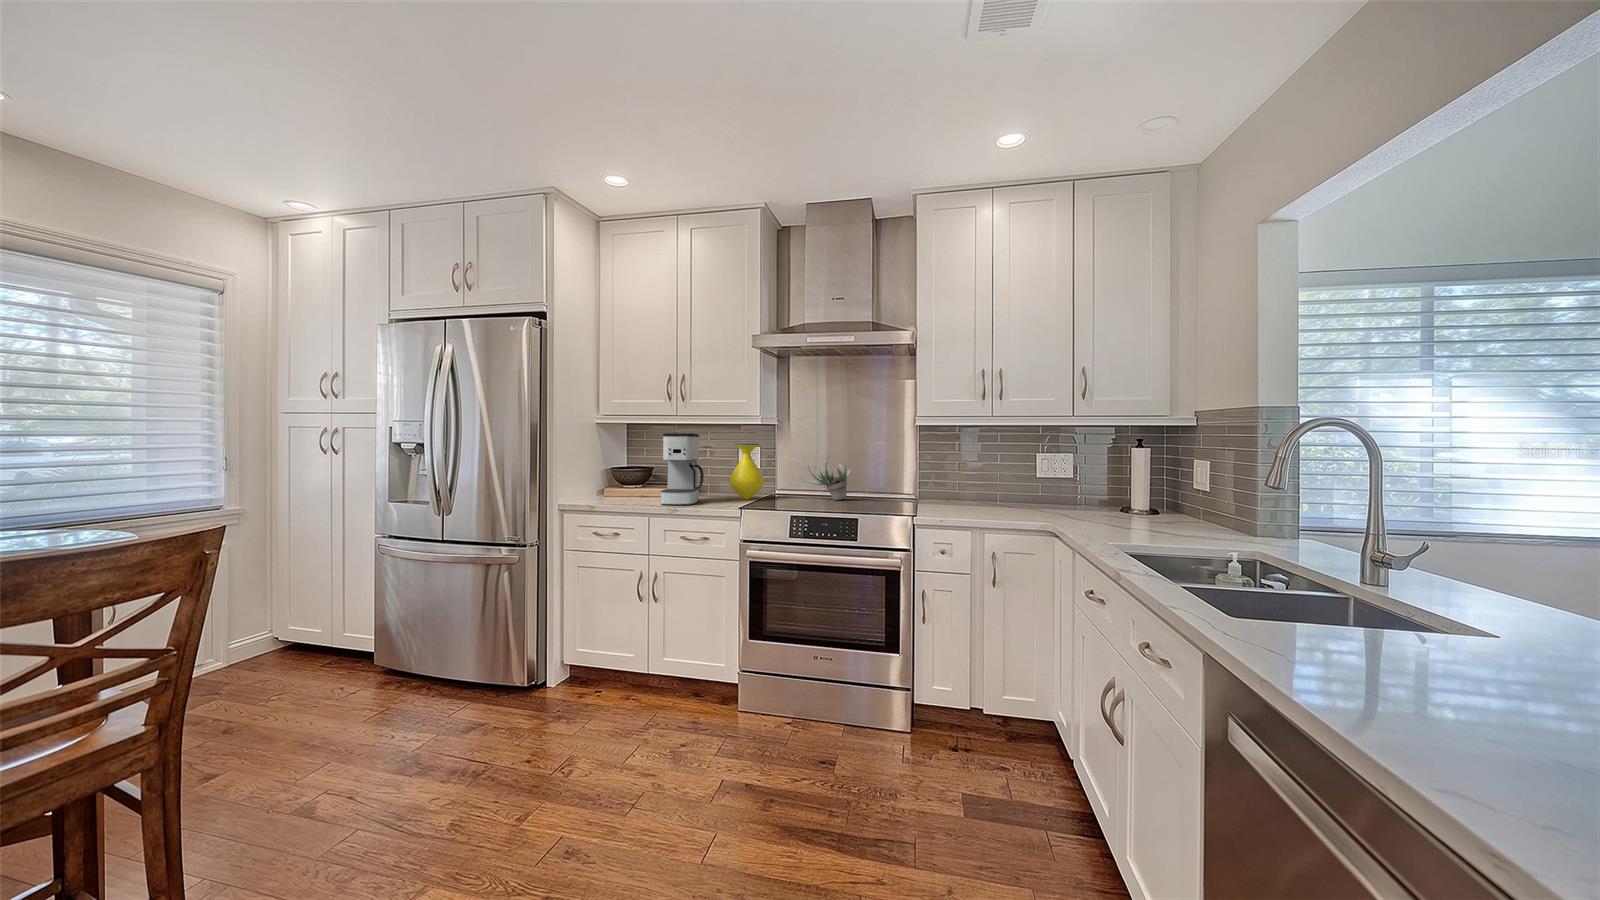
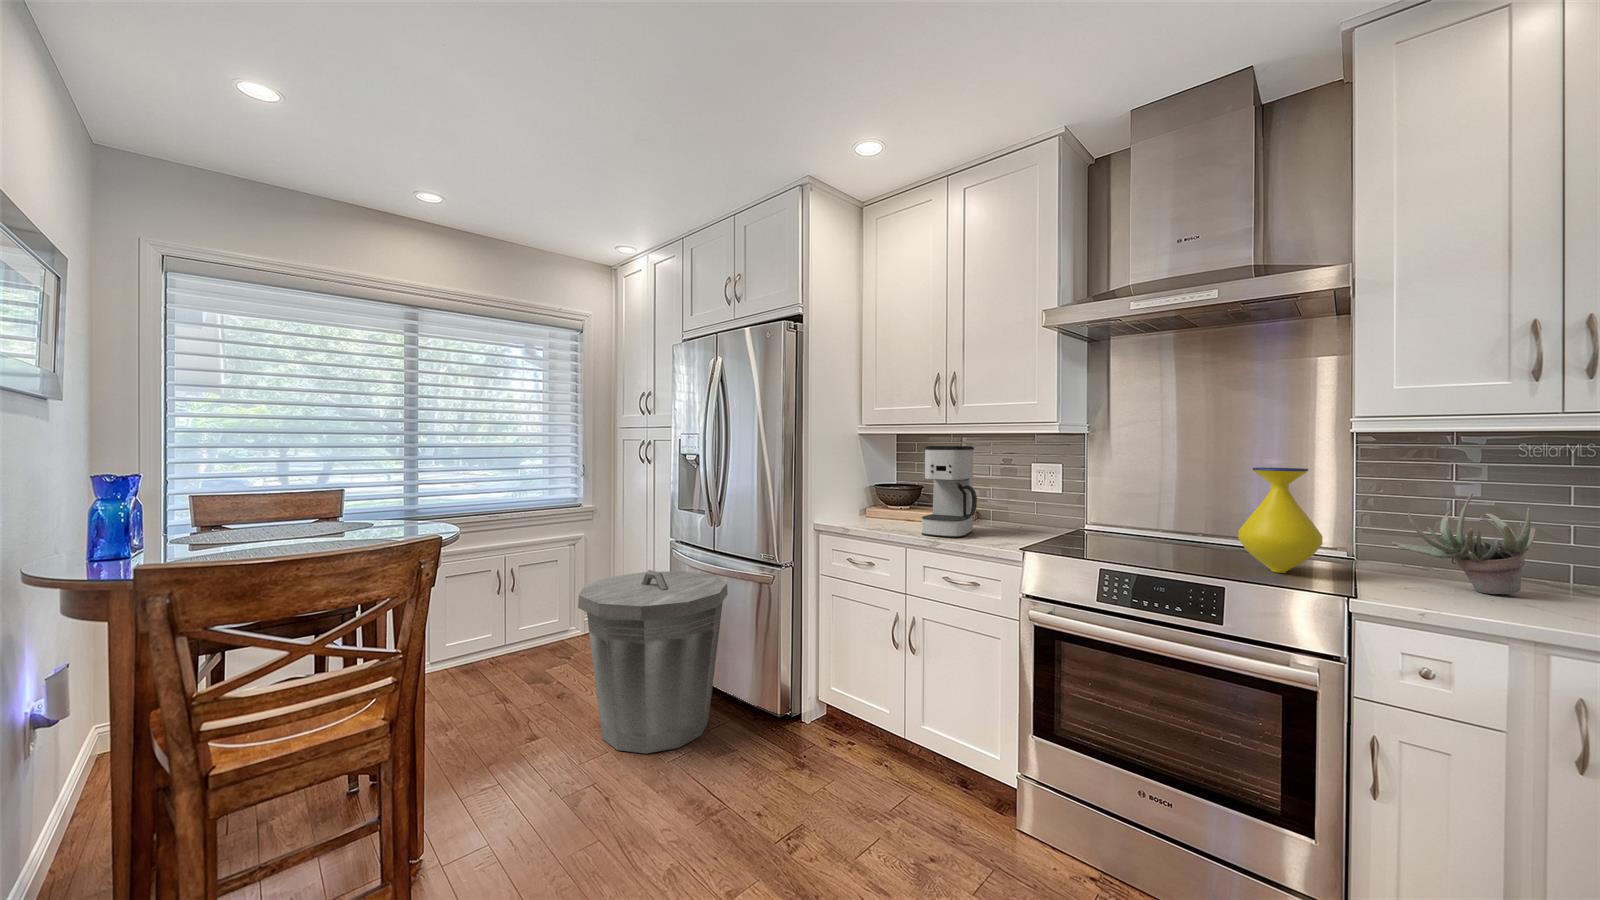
vase: present [729,444,764,500] -> present [1238,467,1323,573]
succulent plant: present [804,454,851,500] -> present [1392,494,1536,594]
trash can: none [280,563,467,755] -> present [578,570,728,754]

